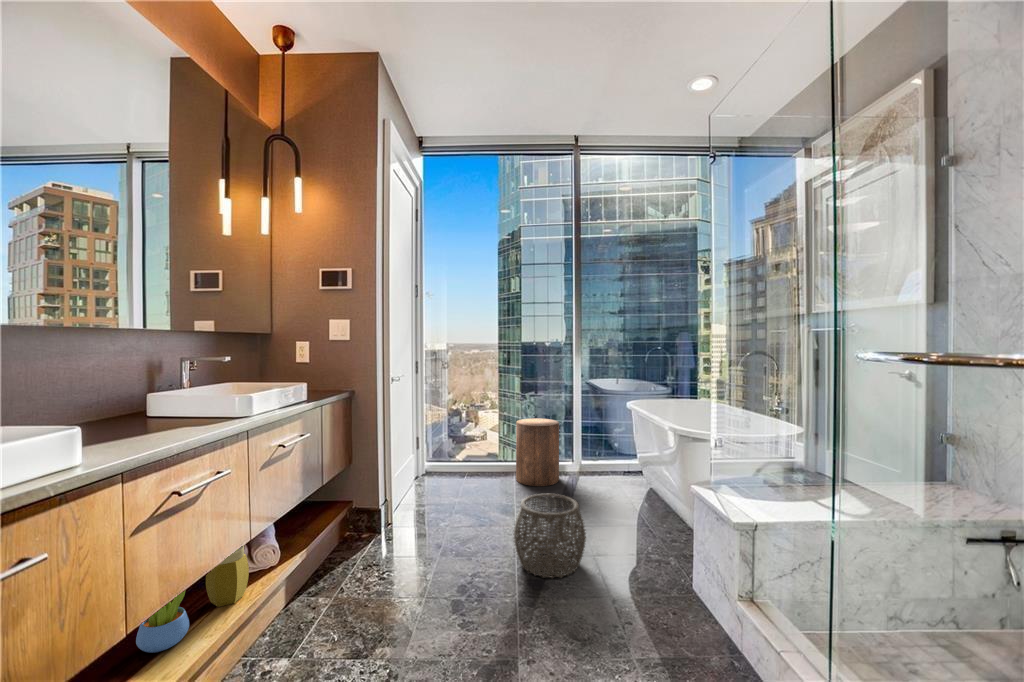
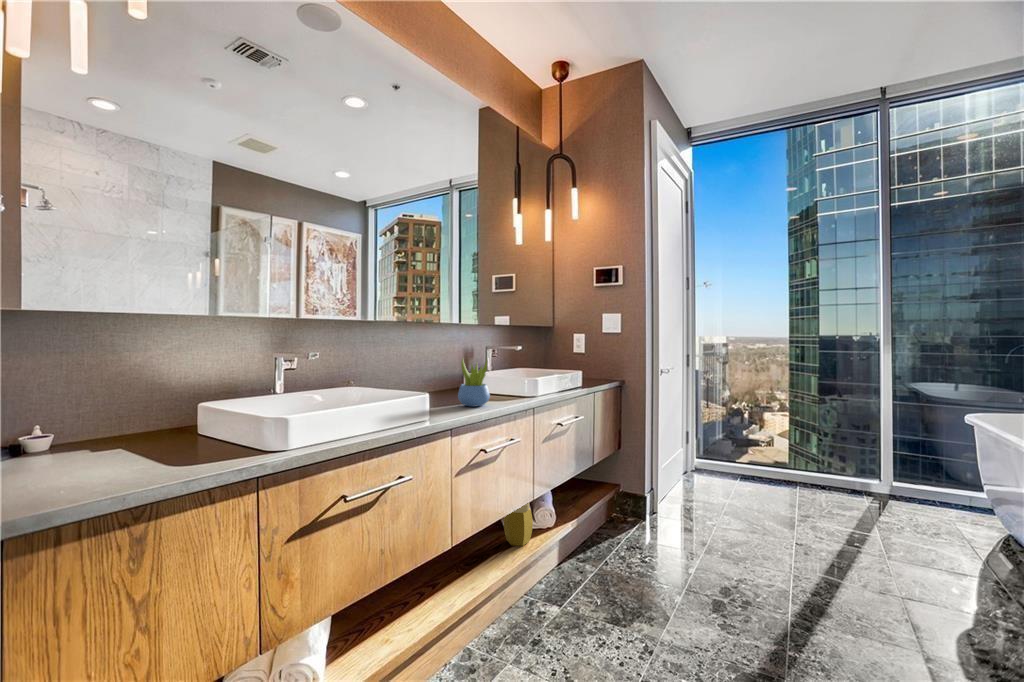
stool: present [516,418,559,486] -> none [811,429,878,516]
woven basket: present [514,494,586,578] -> none [795,518,906,627]
succulent plant: present [136,590,189,653] -> present [458,359,490,407]

